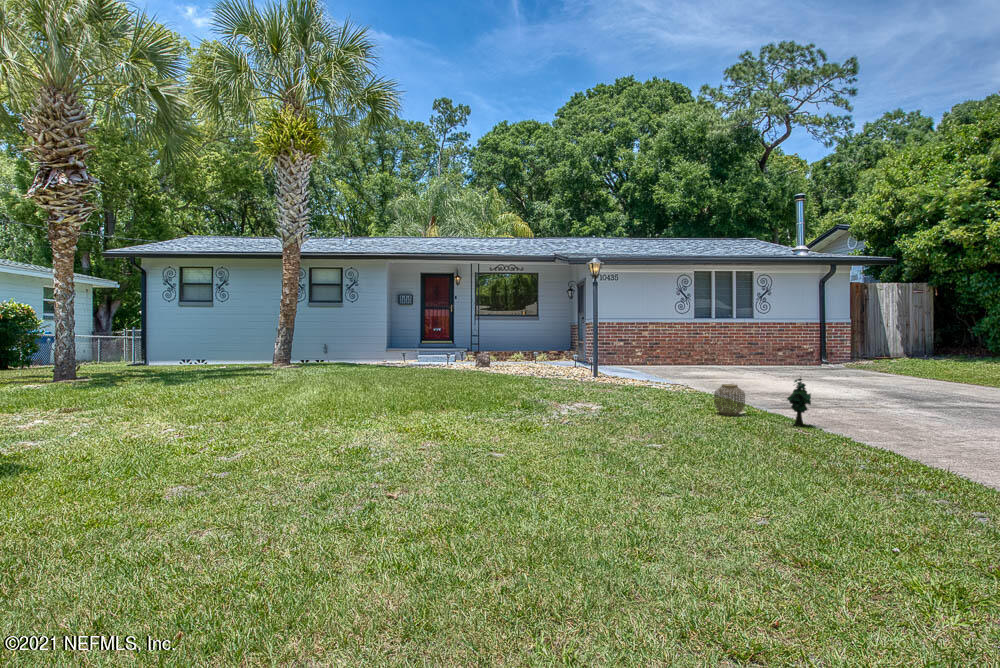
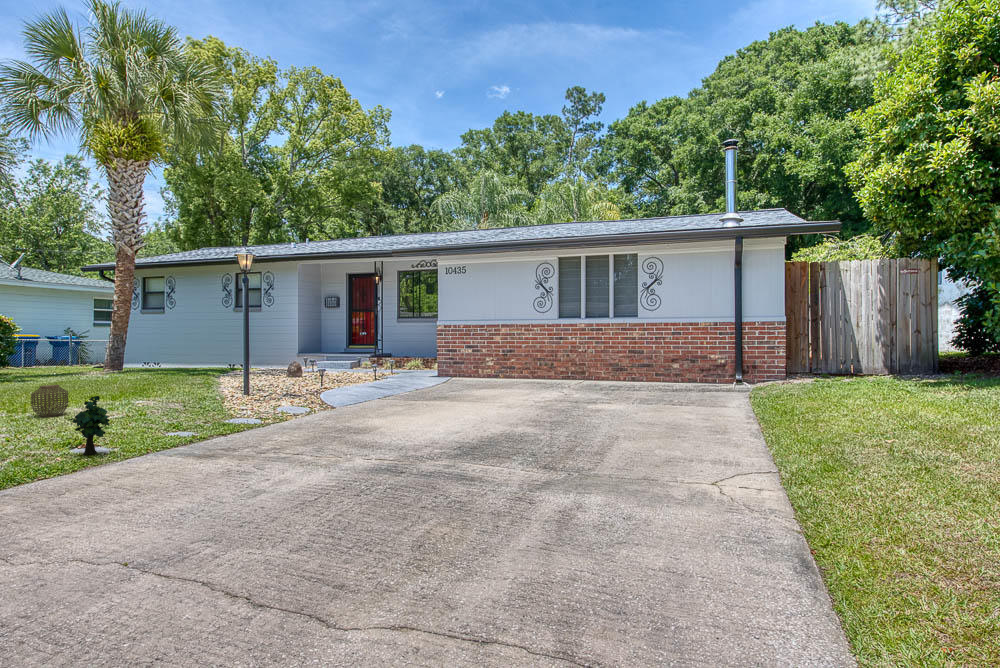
woven basket: present [714,384,745,415] -> present [31,385,68,417]

